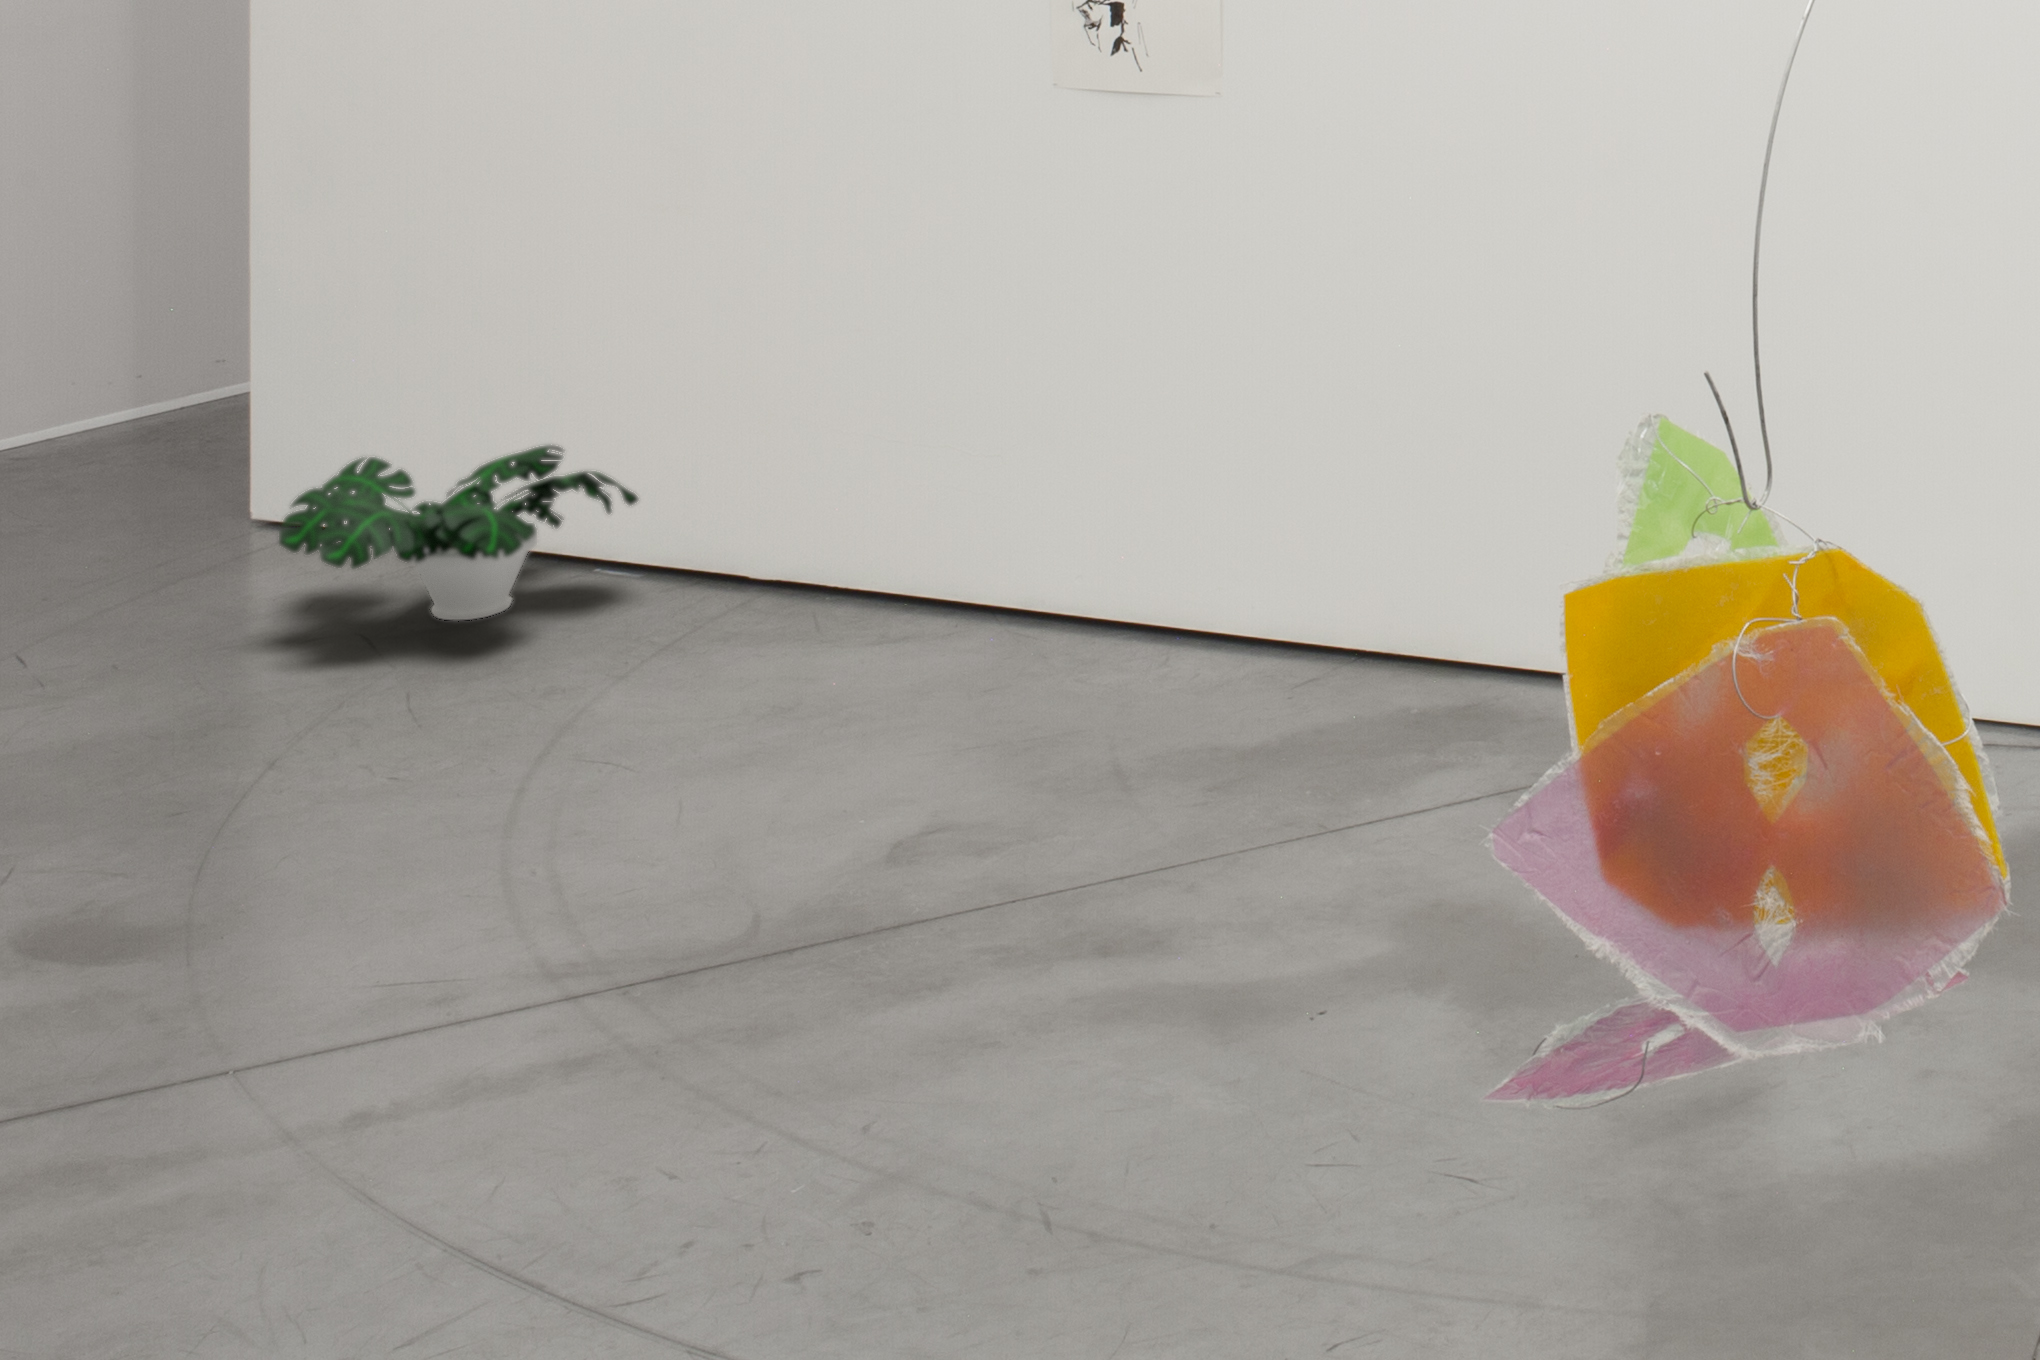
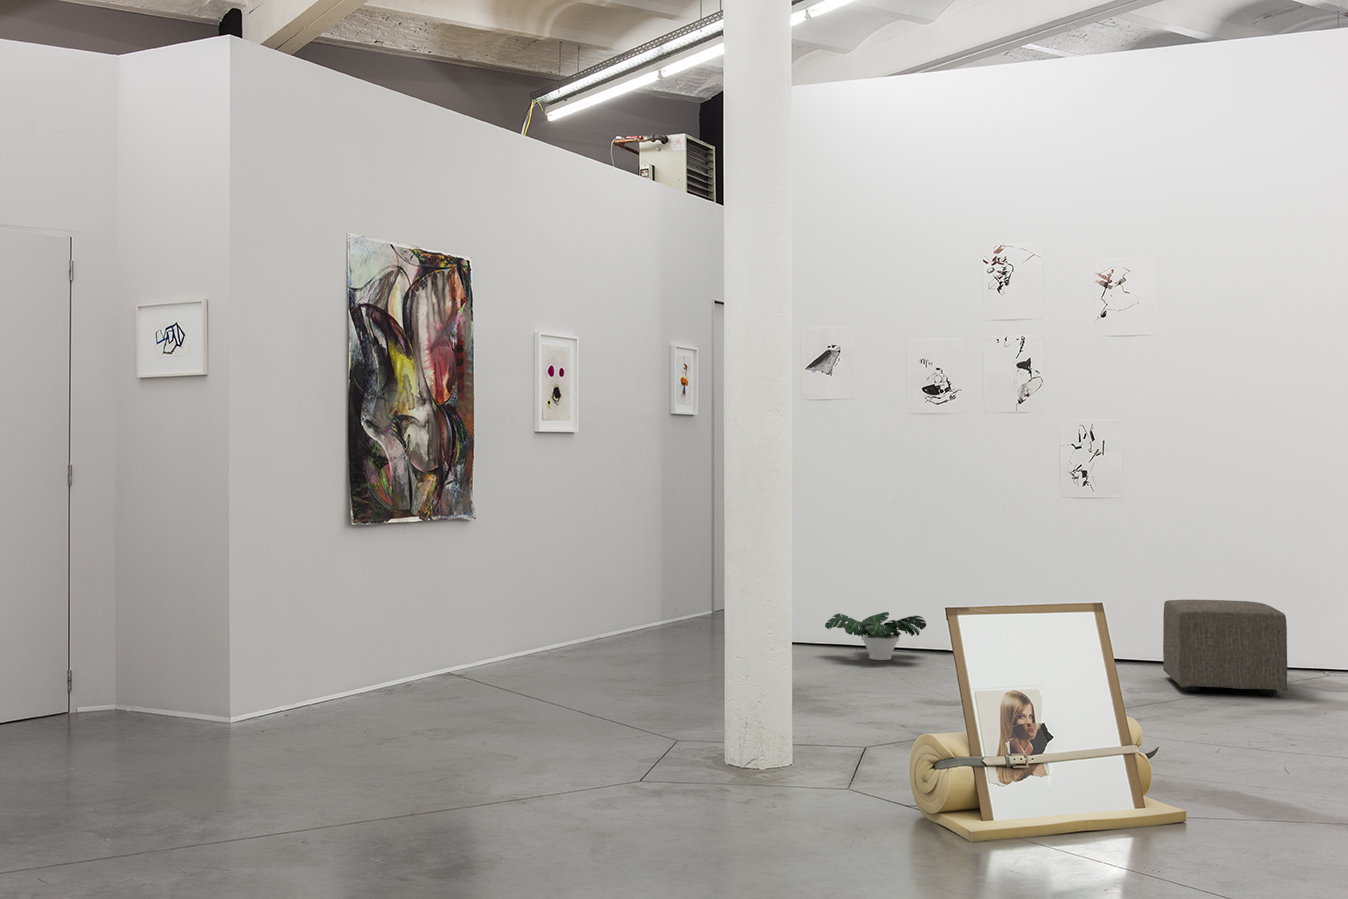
ottoman: none [998,481,1439,859] -> present [1163,600,1287,695]

